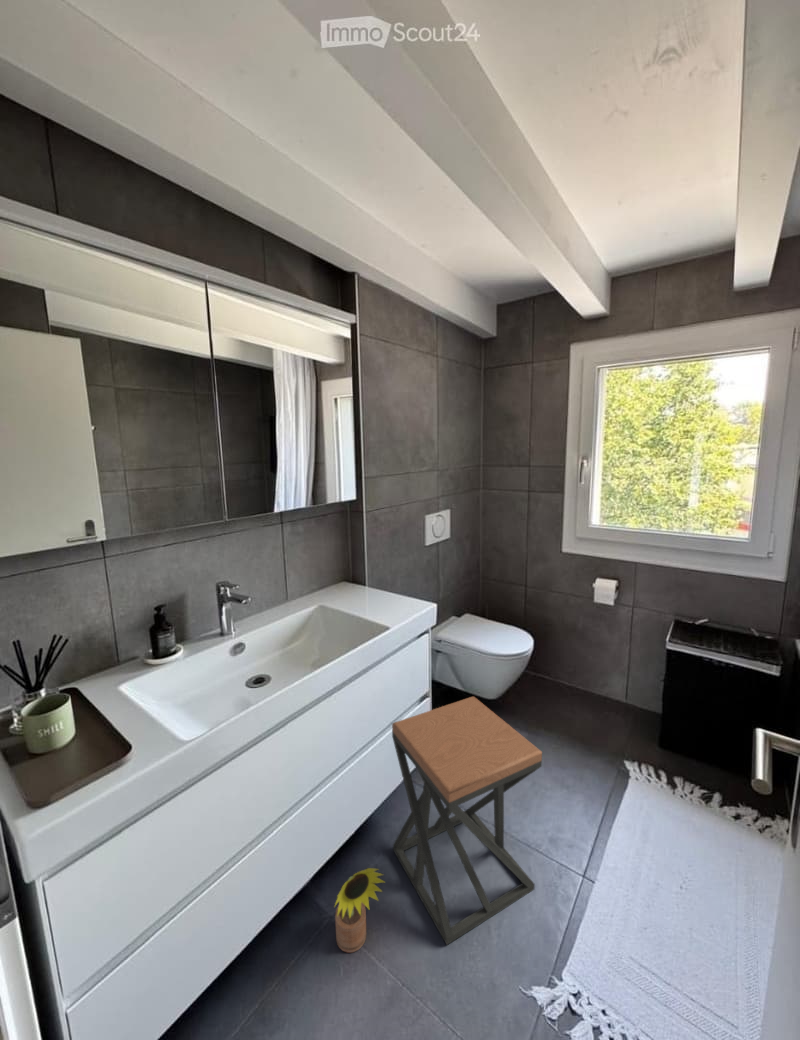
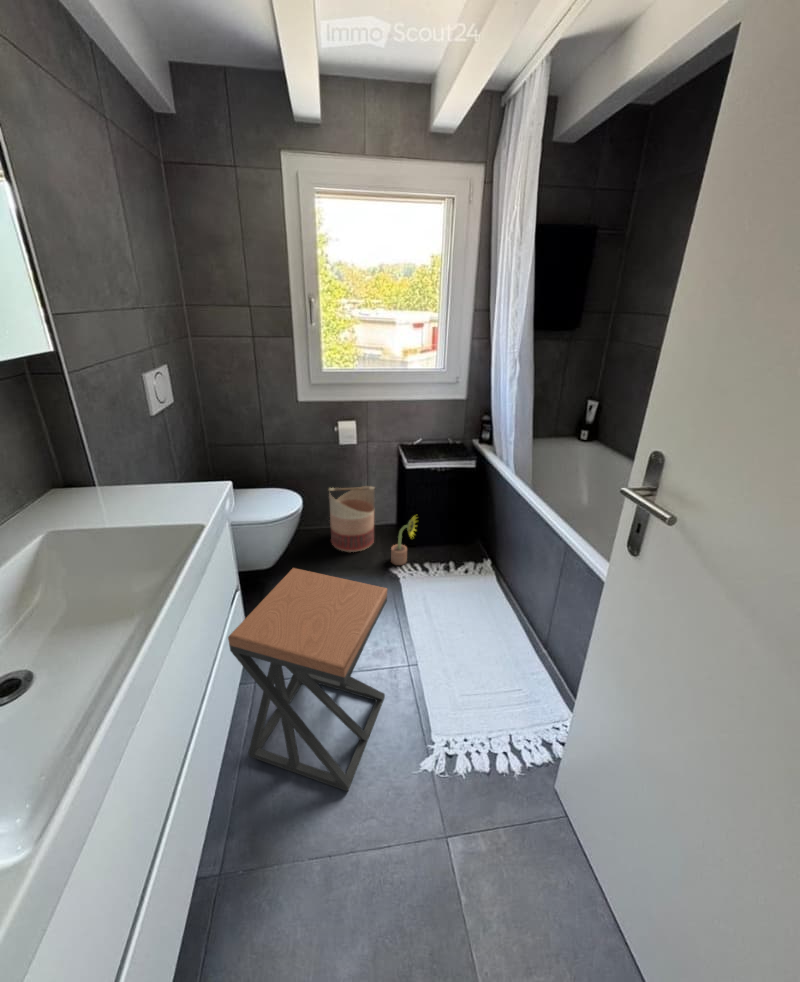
basket: none [570,644,630,727] -> present [329,486,375,552]
decorative plant: present [335,868,384,952] -> present [391,516,417,565]

